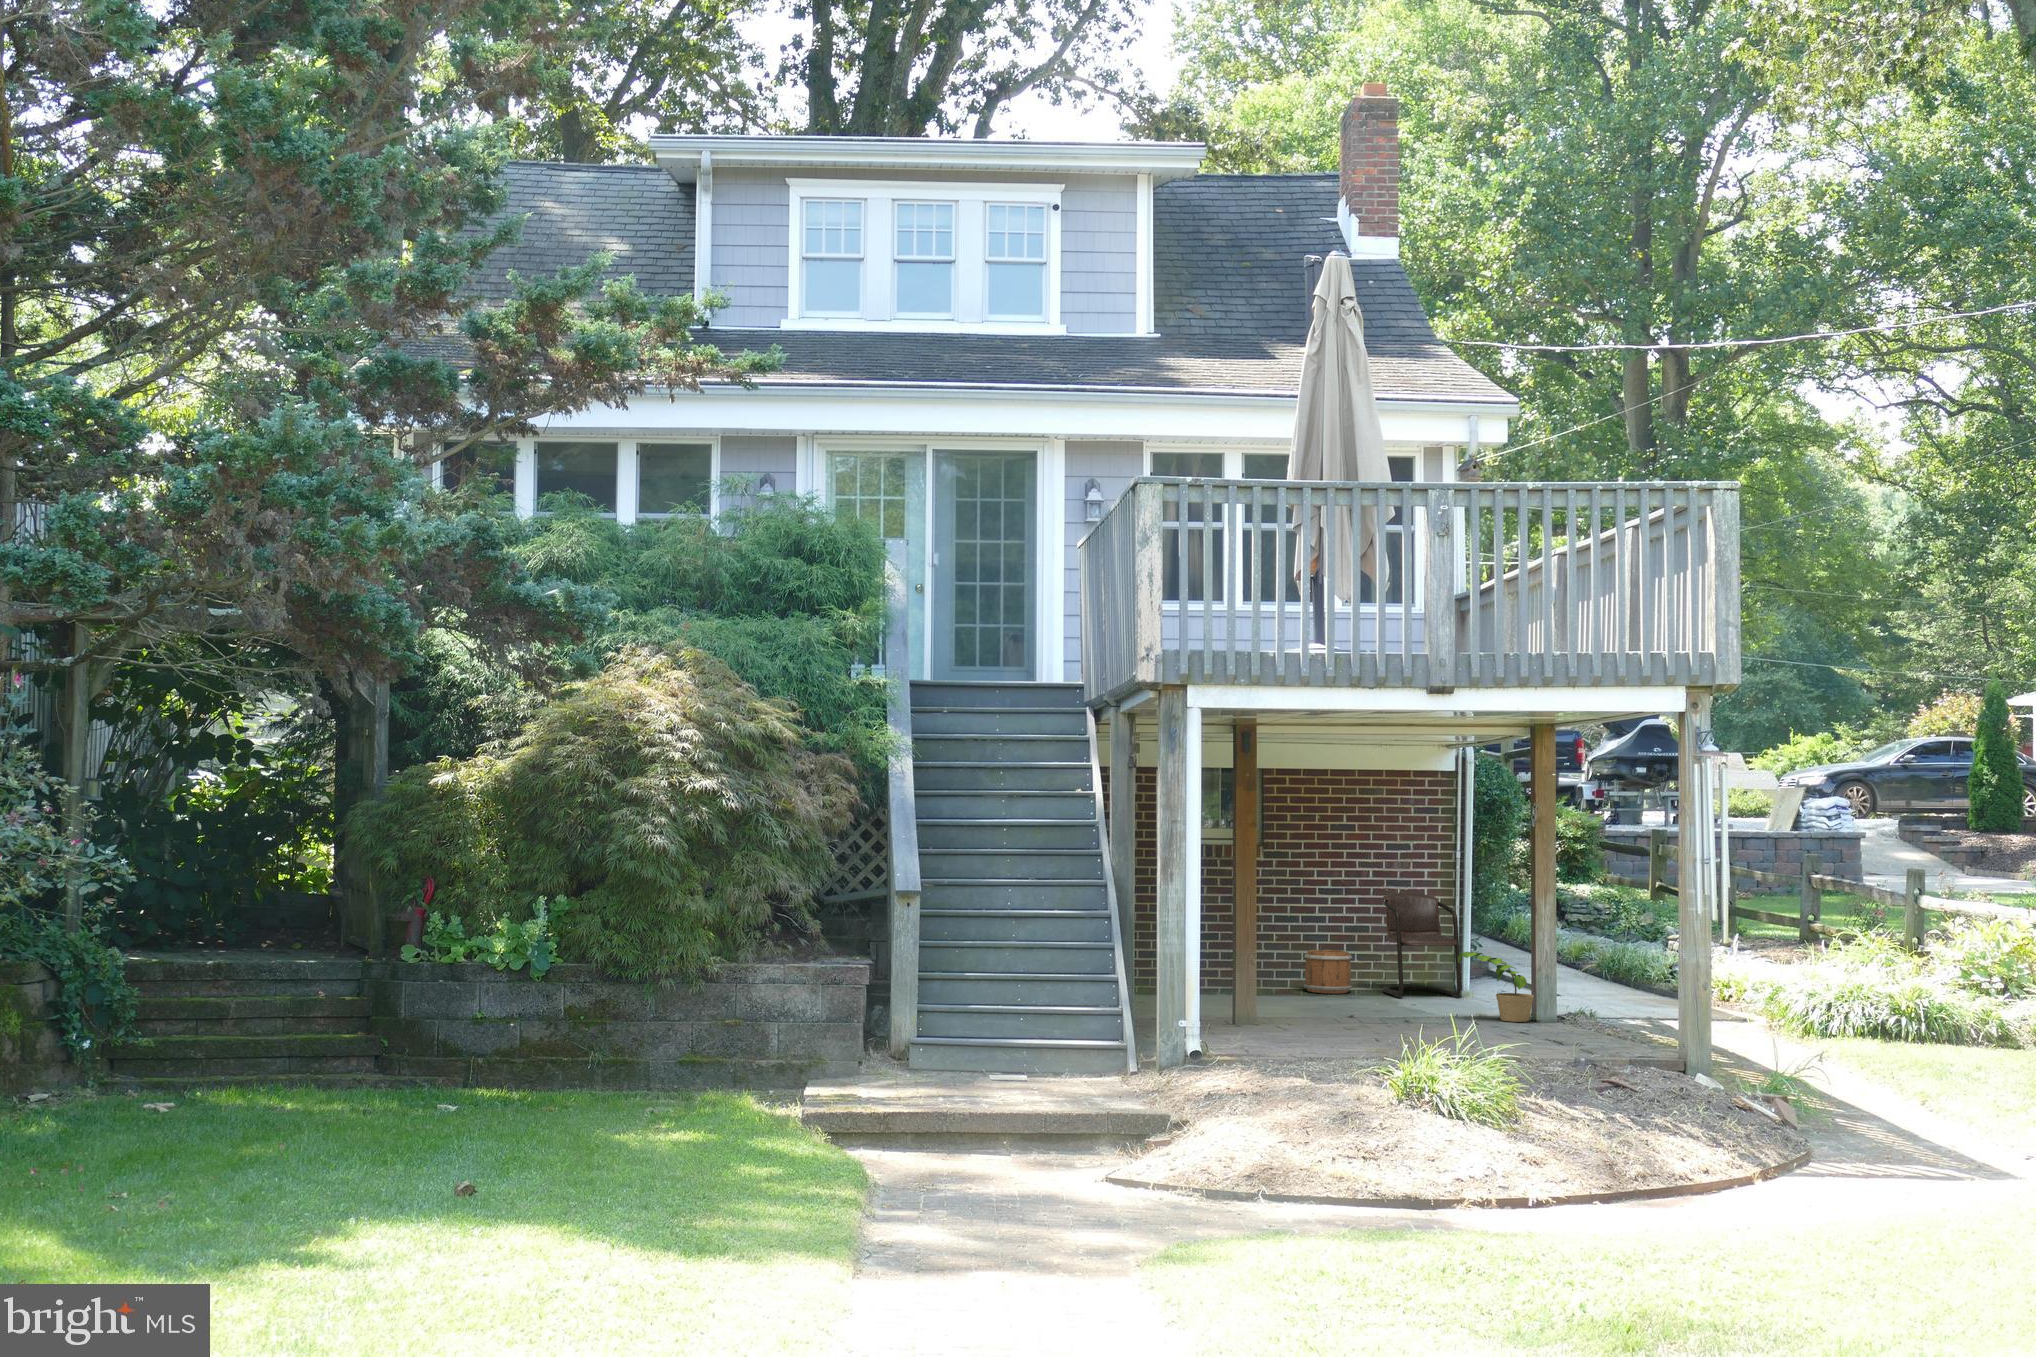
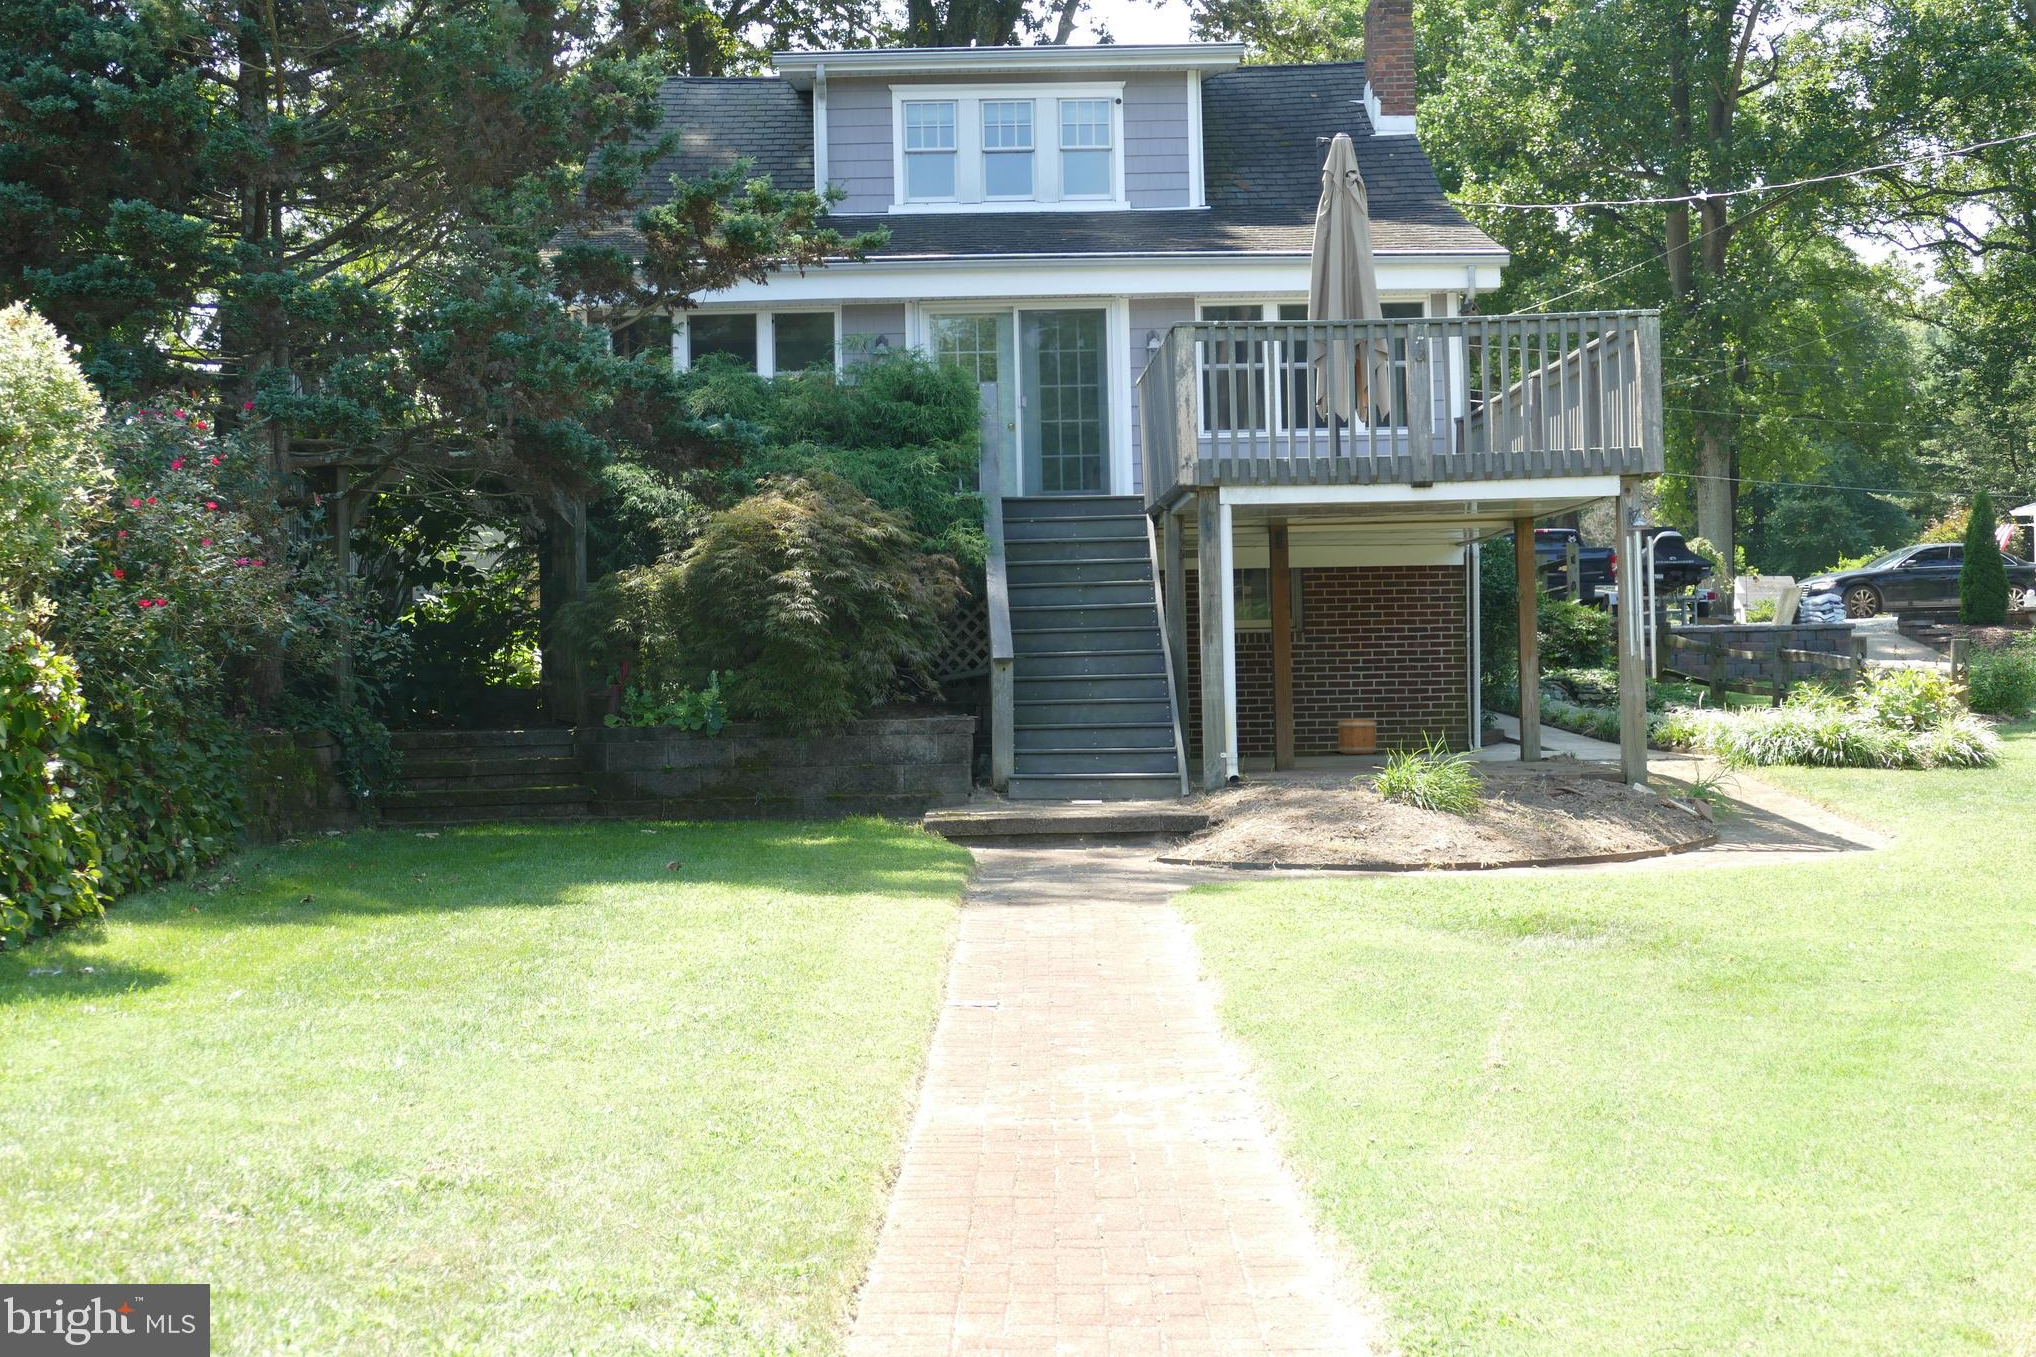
chair: present [1382,892,1461,998] -> none [1402,670,1468,754]
potted plant: present [1458,952,1534,1022] -> none [1457,709,1520,764]

